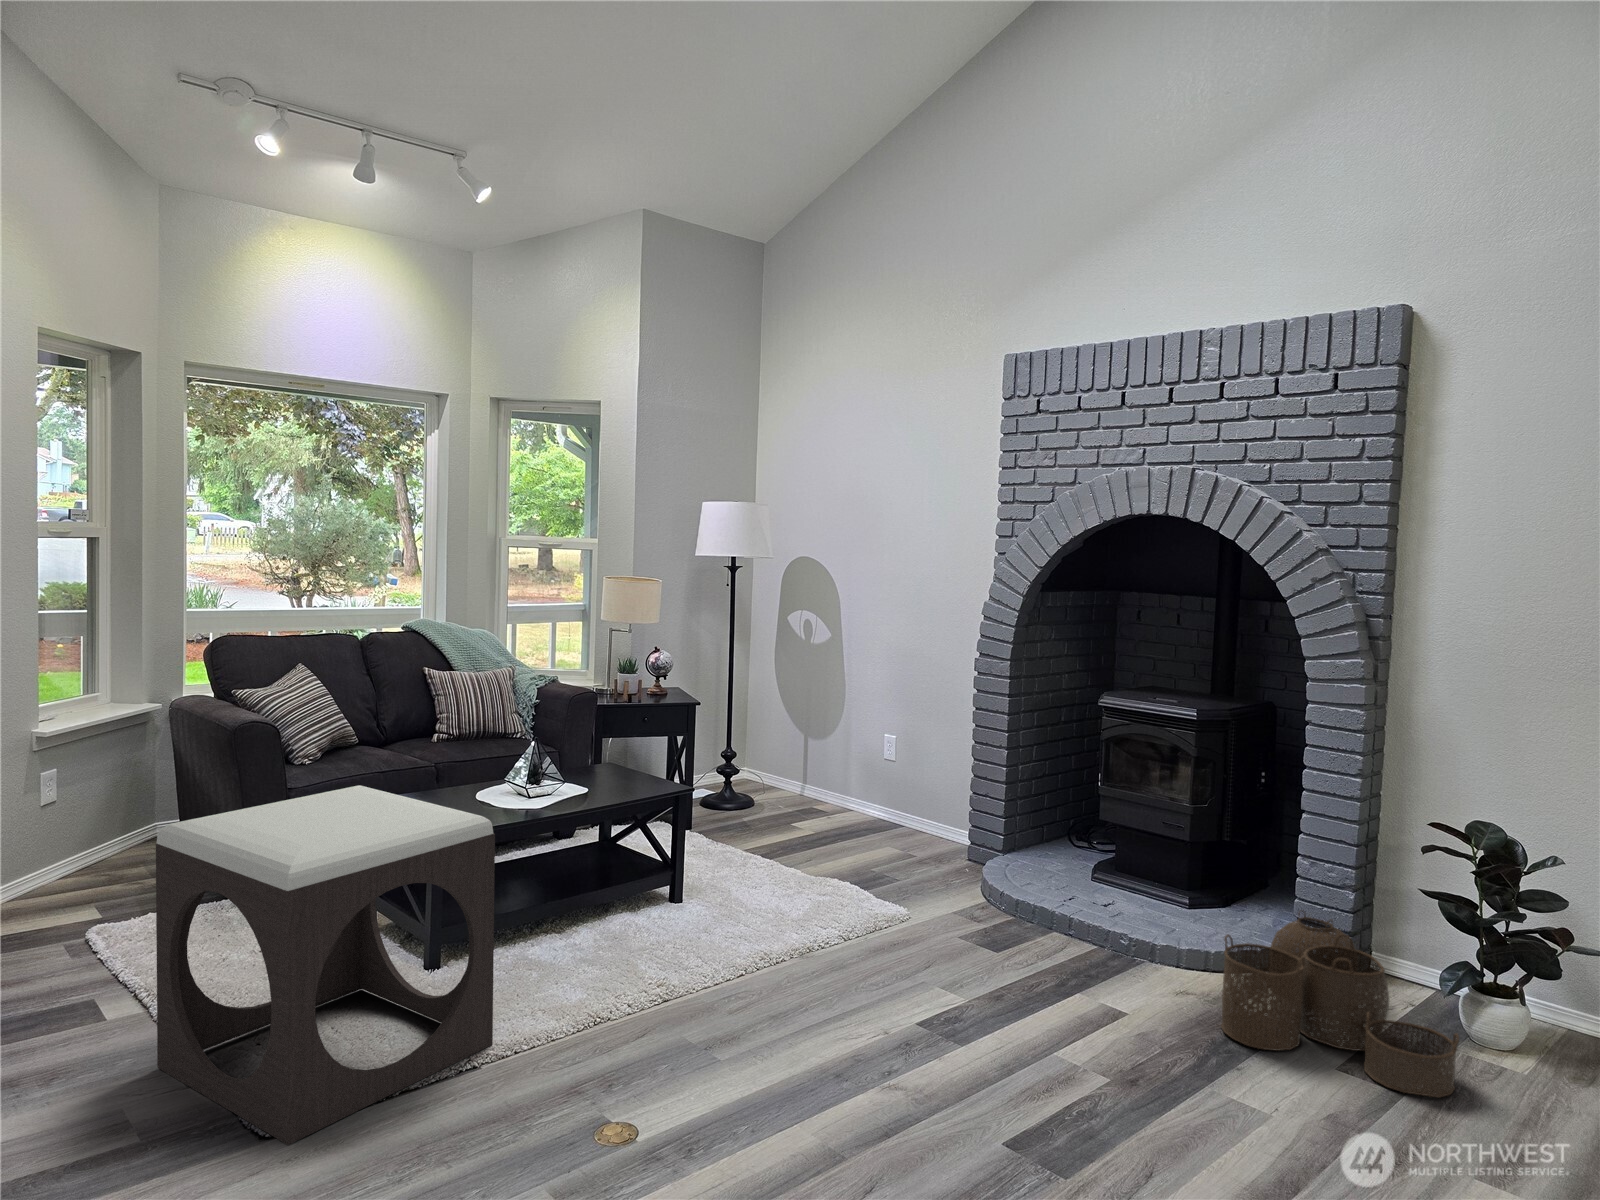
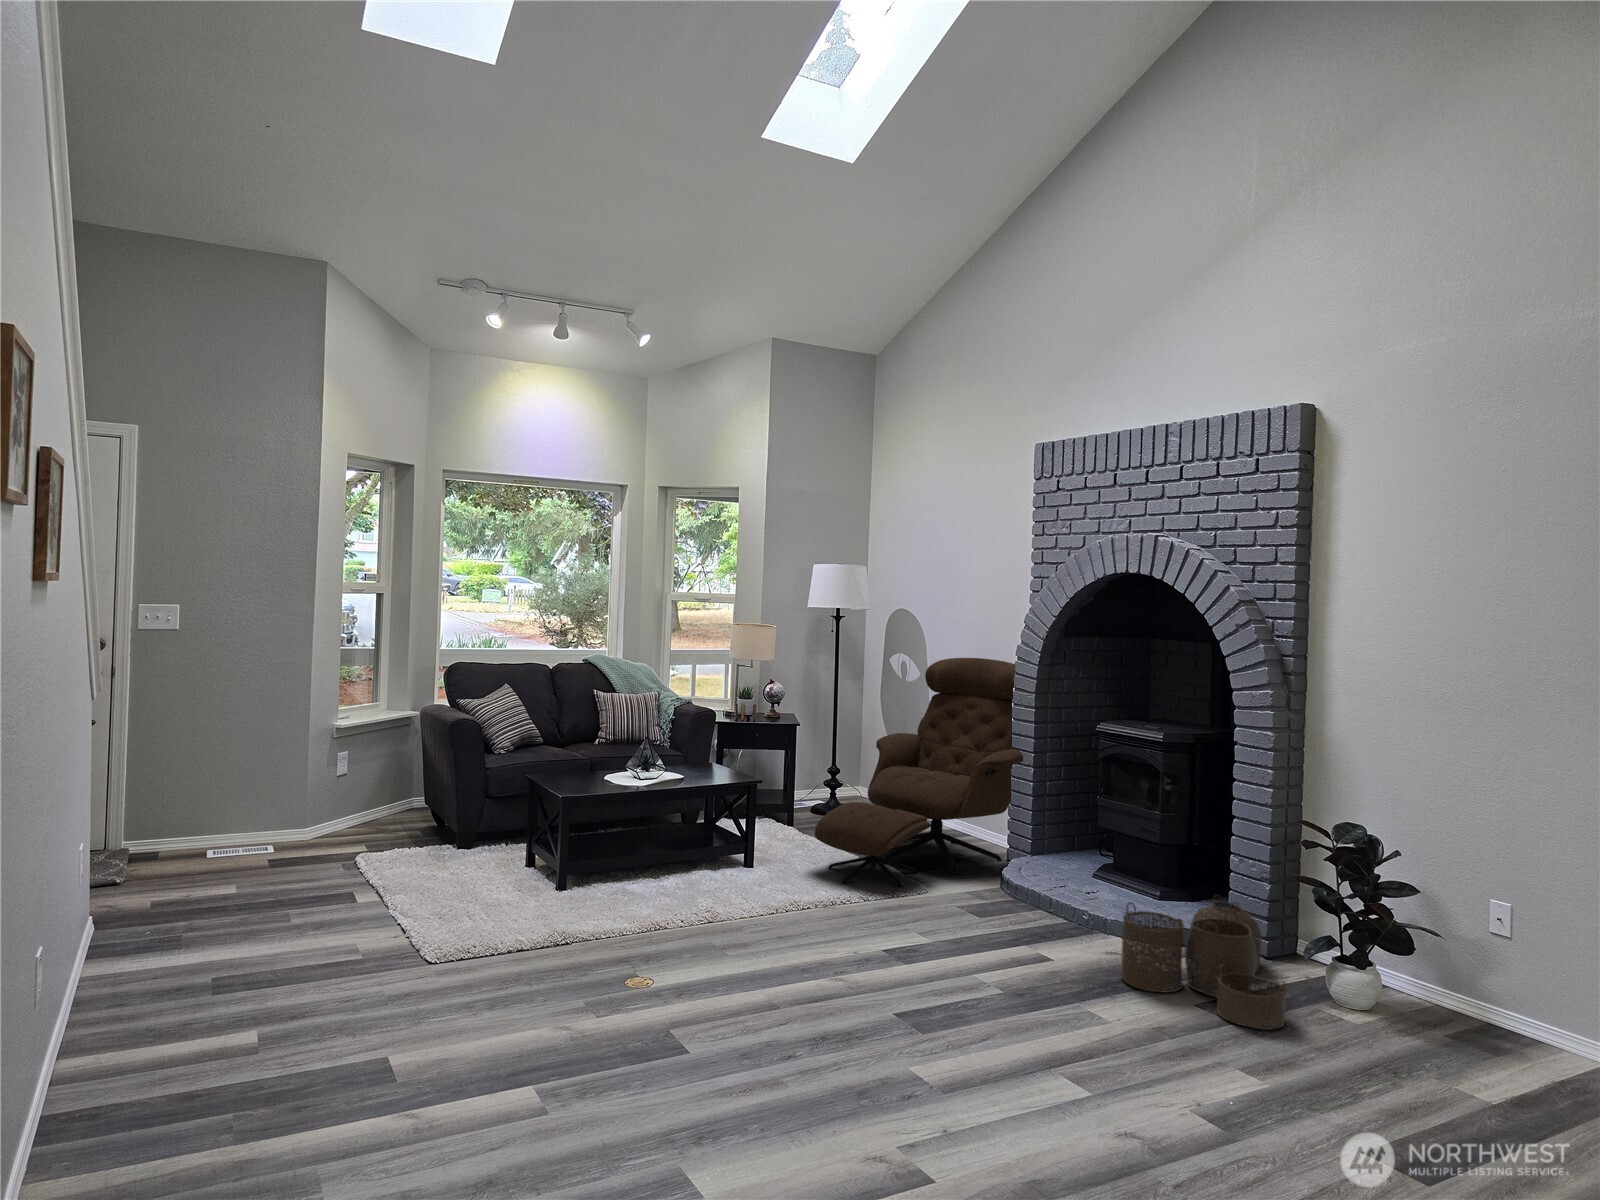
lounge chair: none [756,617,998,914] -> present [815,658,1023,886]
footstool: present [156,785,495,1145] -> none [380,756,589,967]

